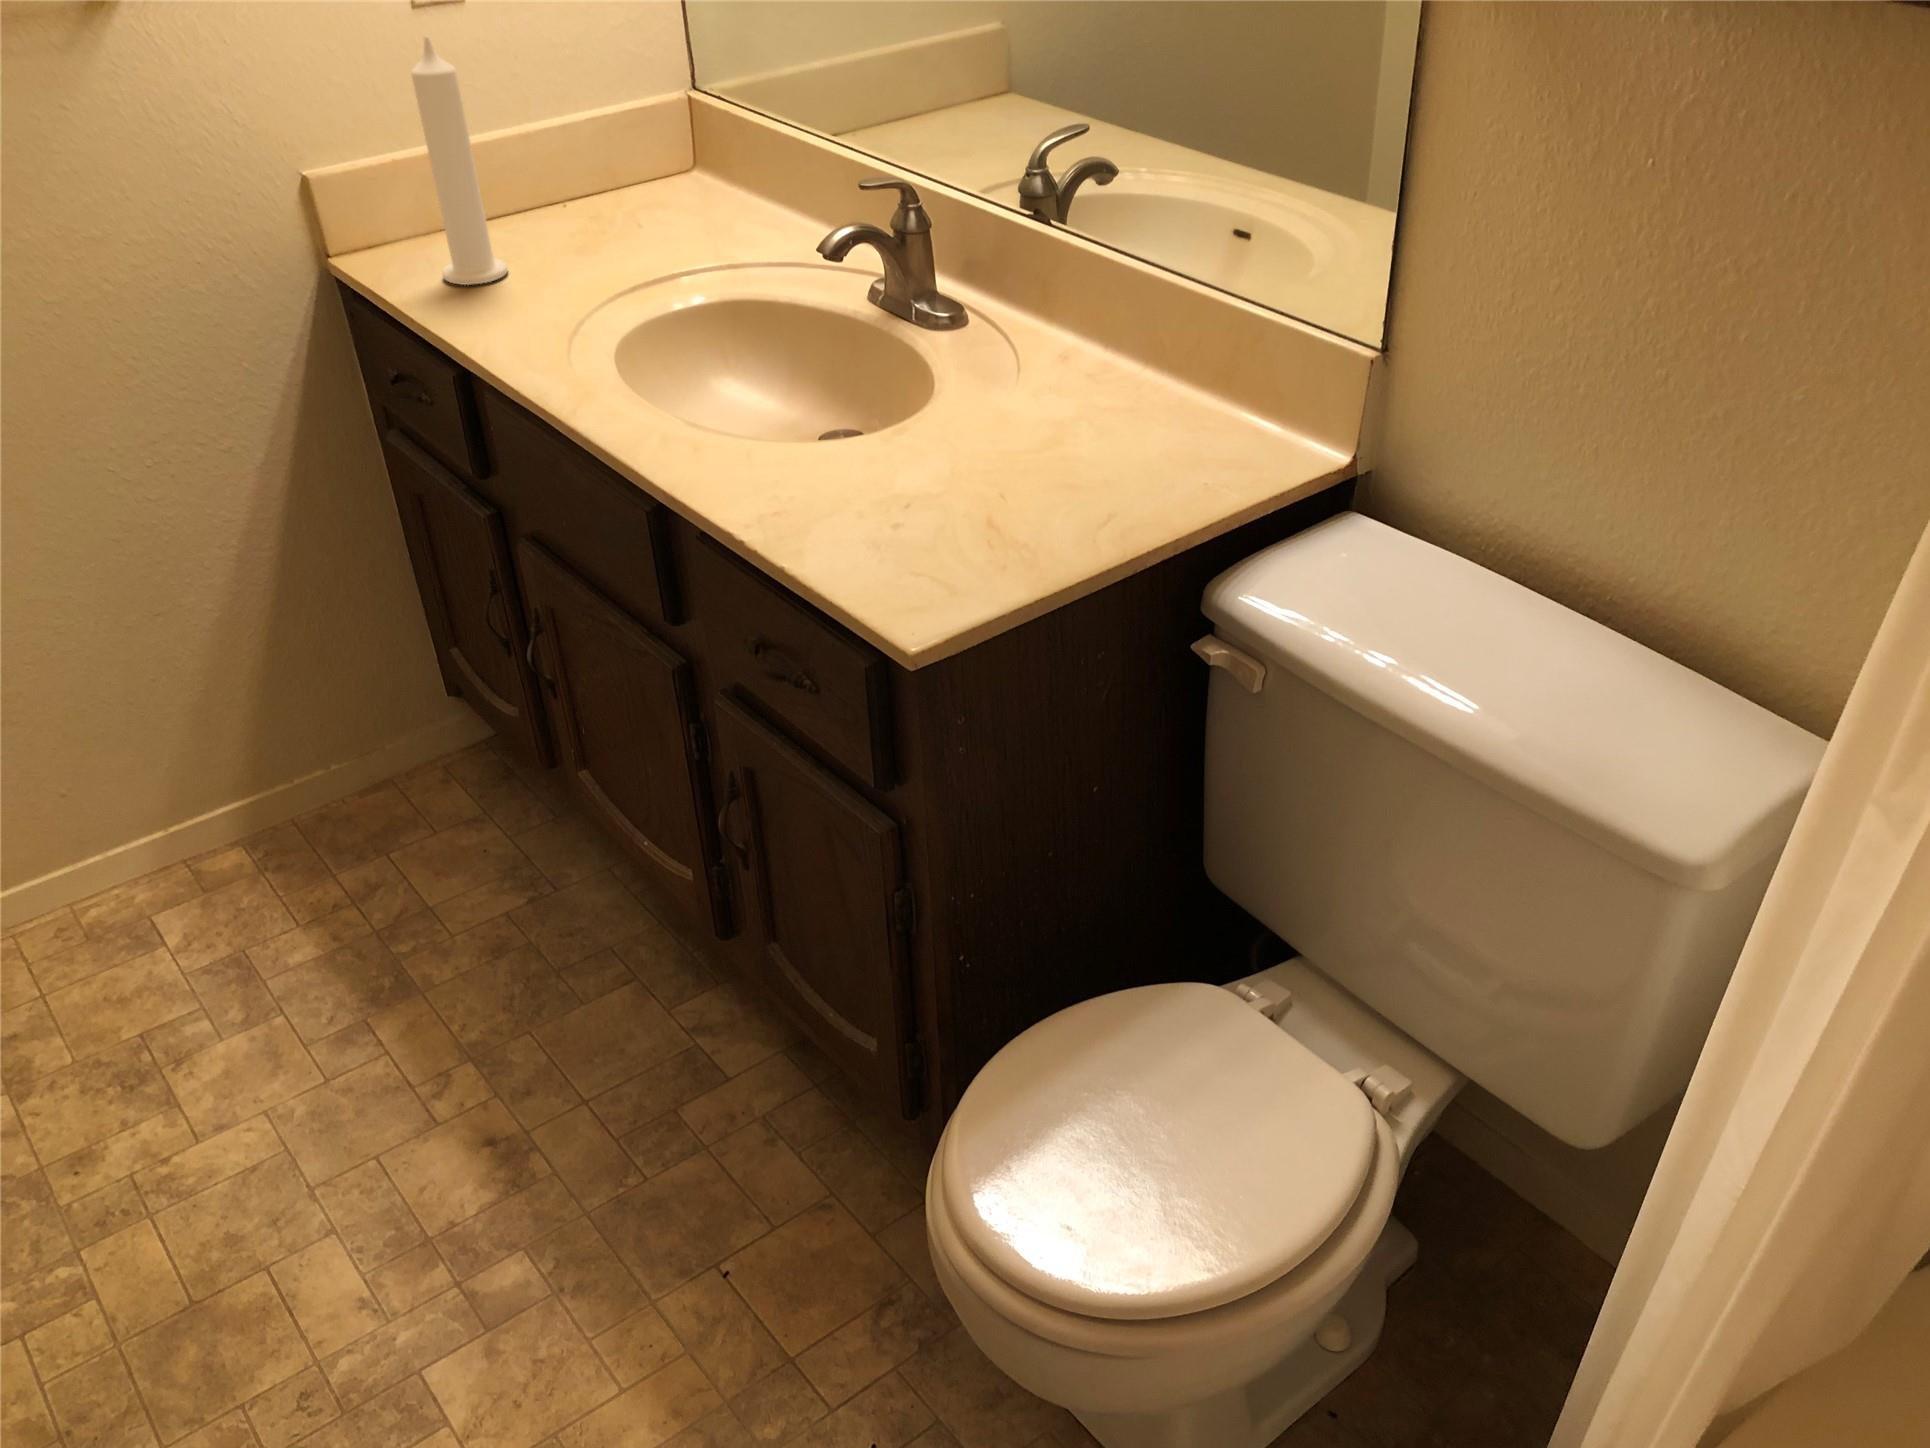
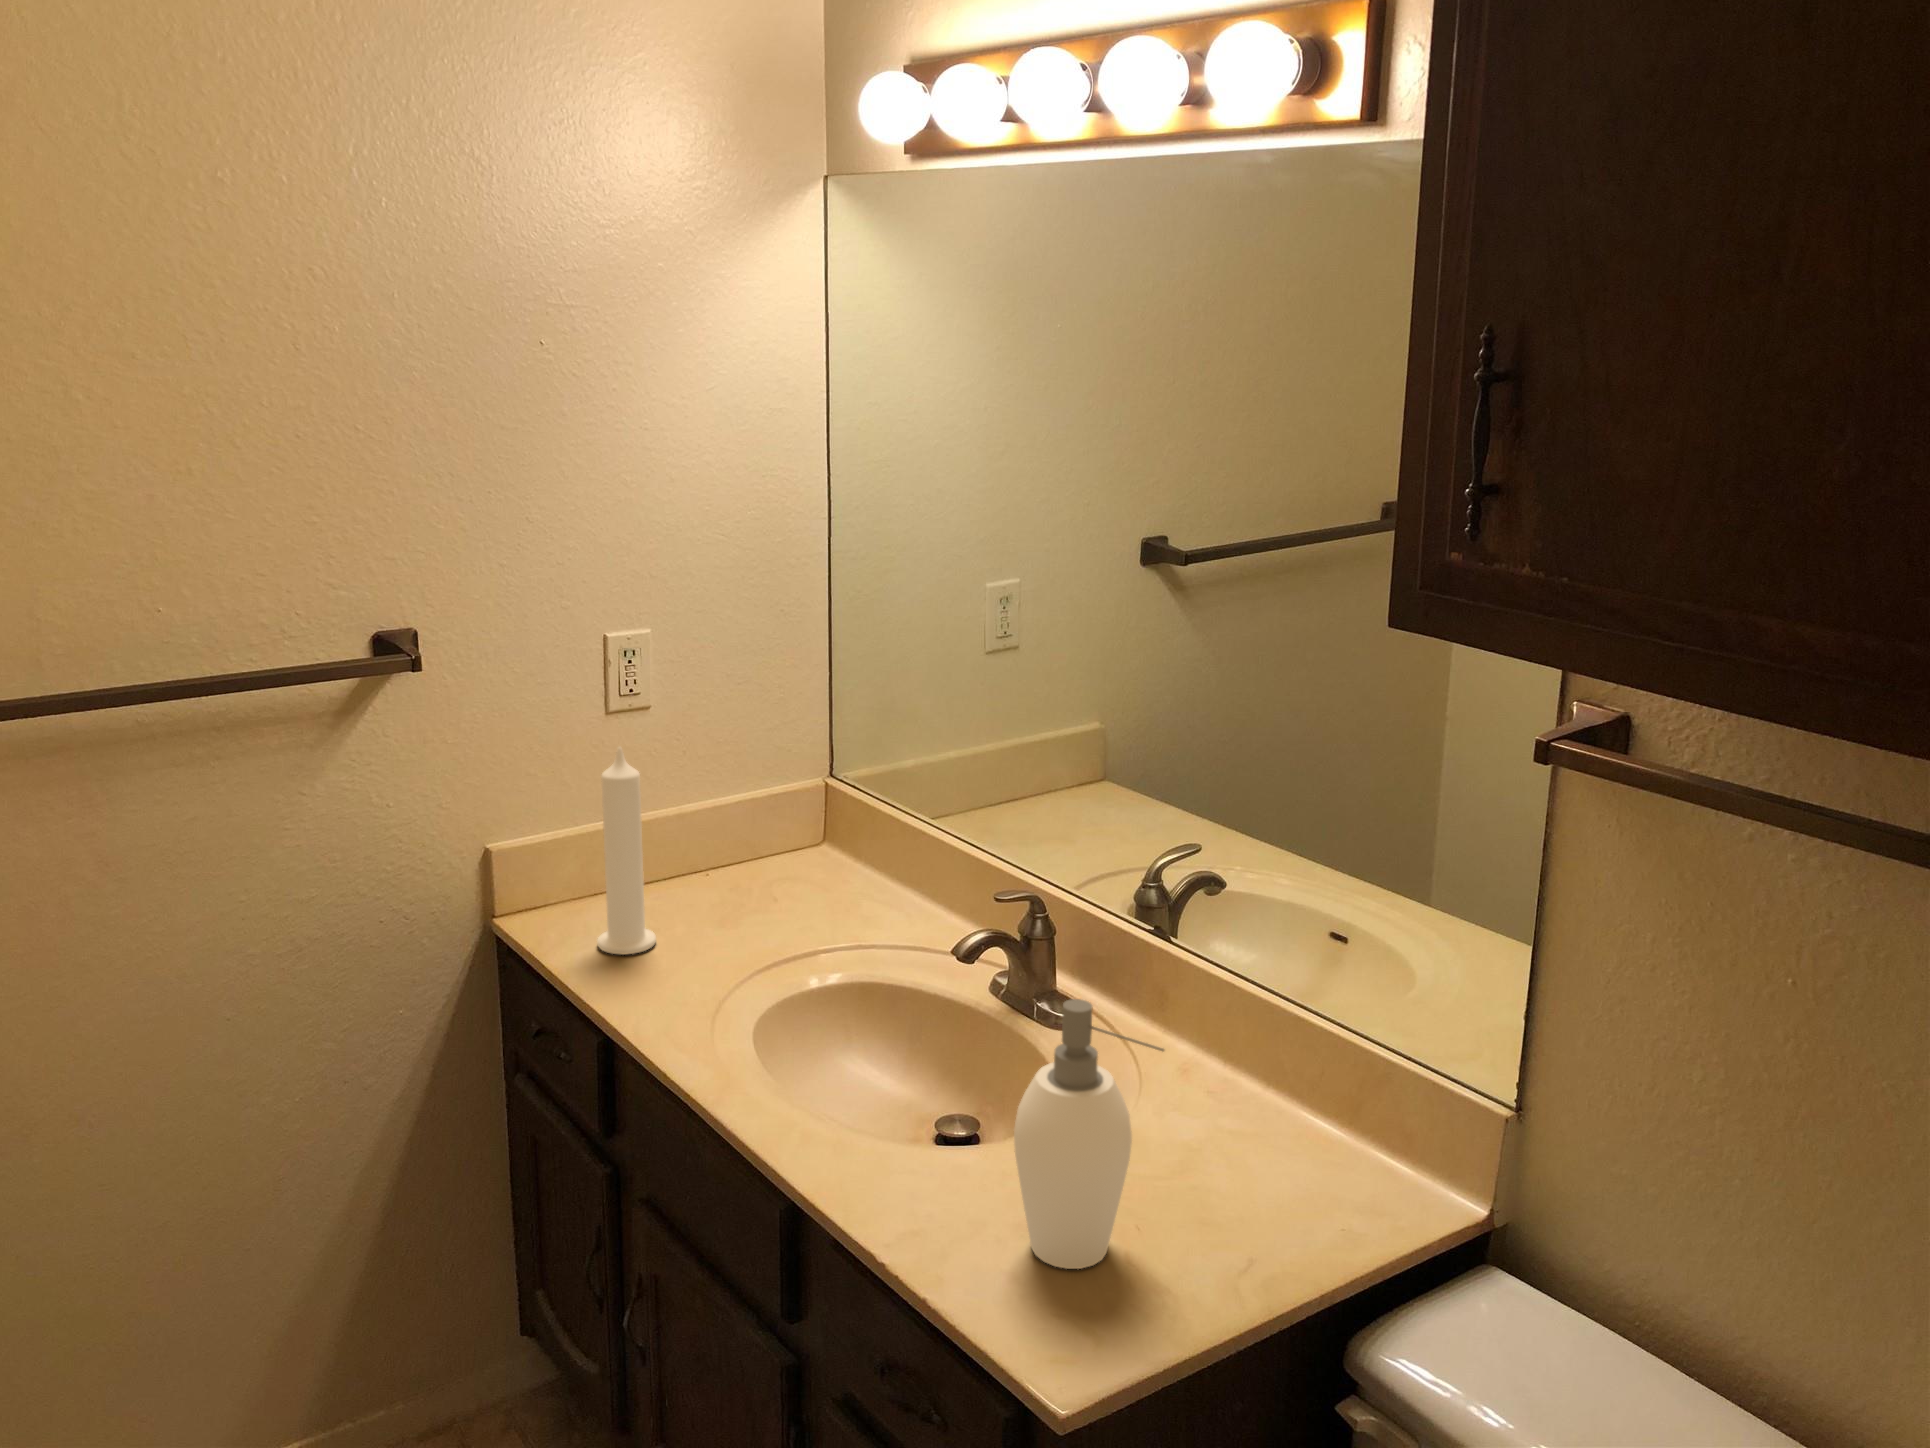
soap dispenser: none [862,245,1008,531] -> present [1014,999,1164,1269]

